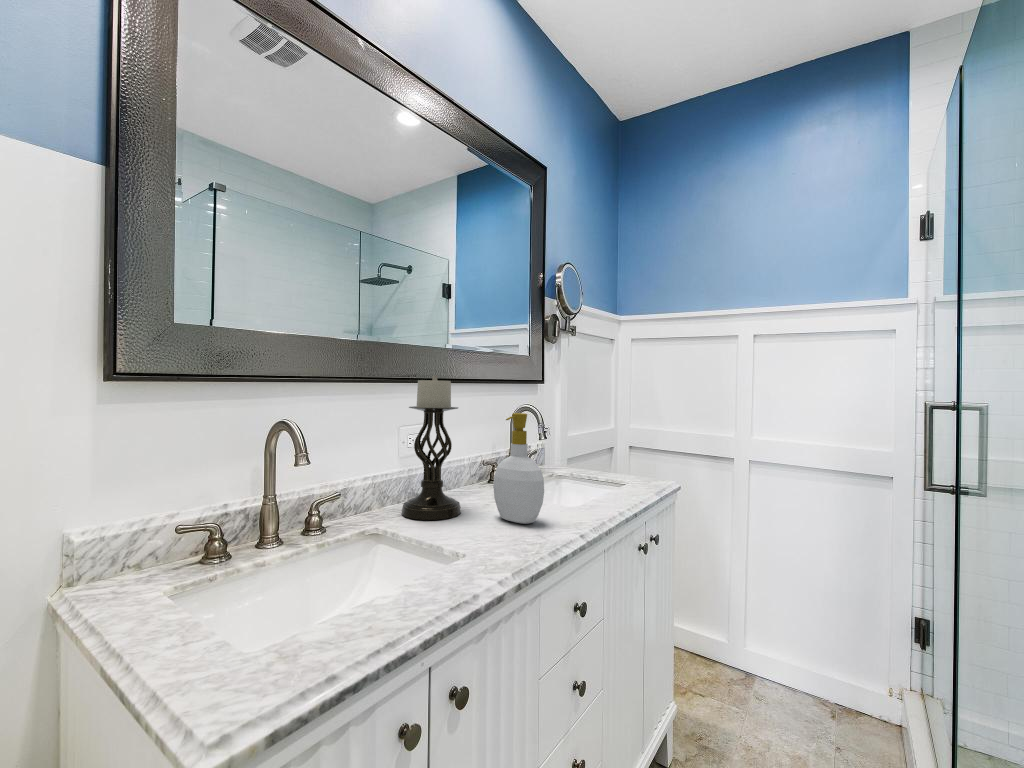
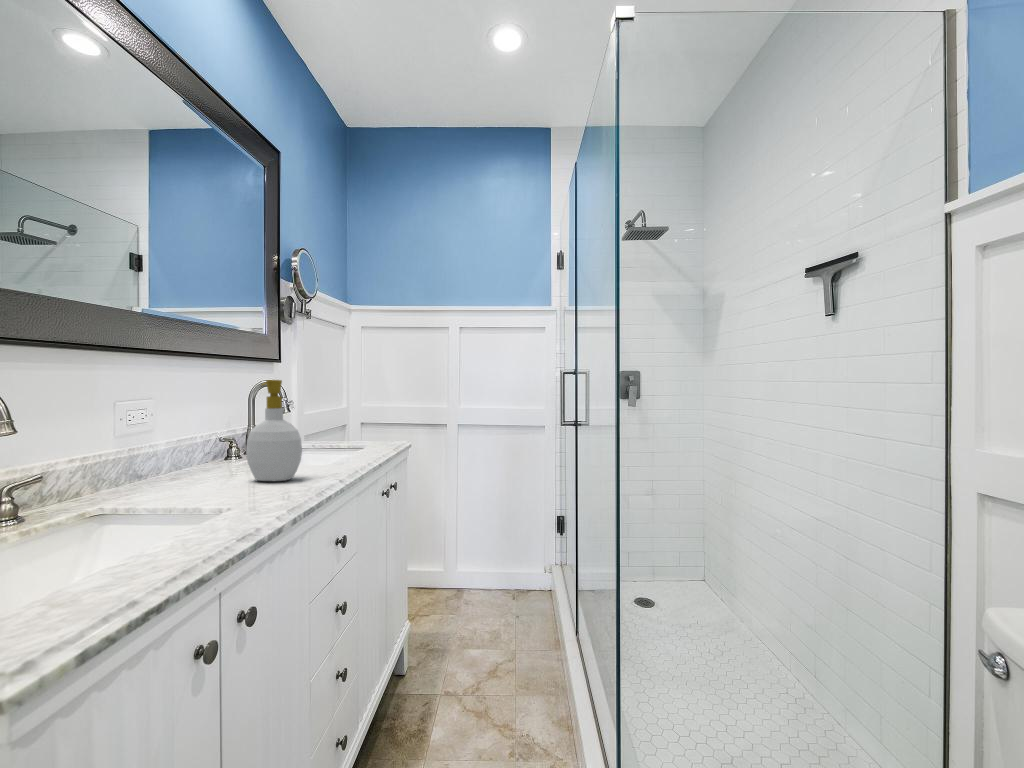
candle holder: present [401,375,461,520] -> none [128,343,207,494]

